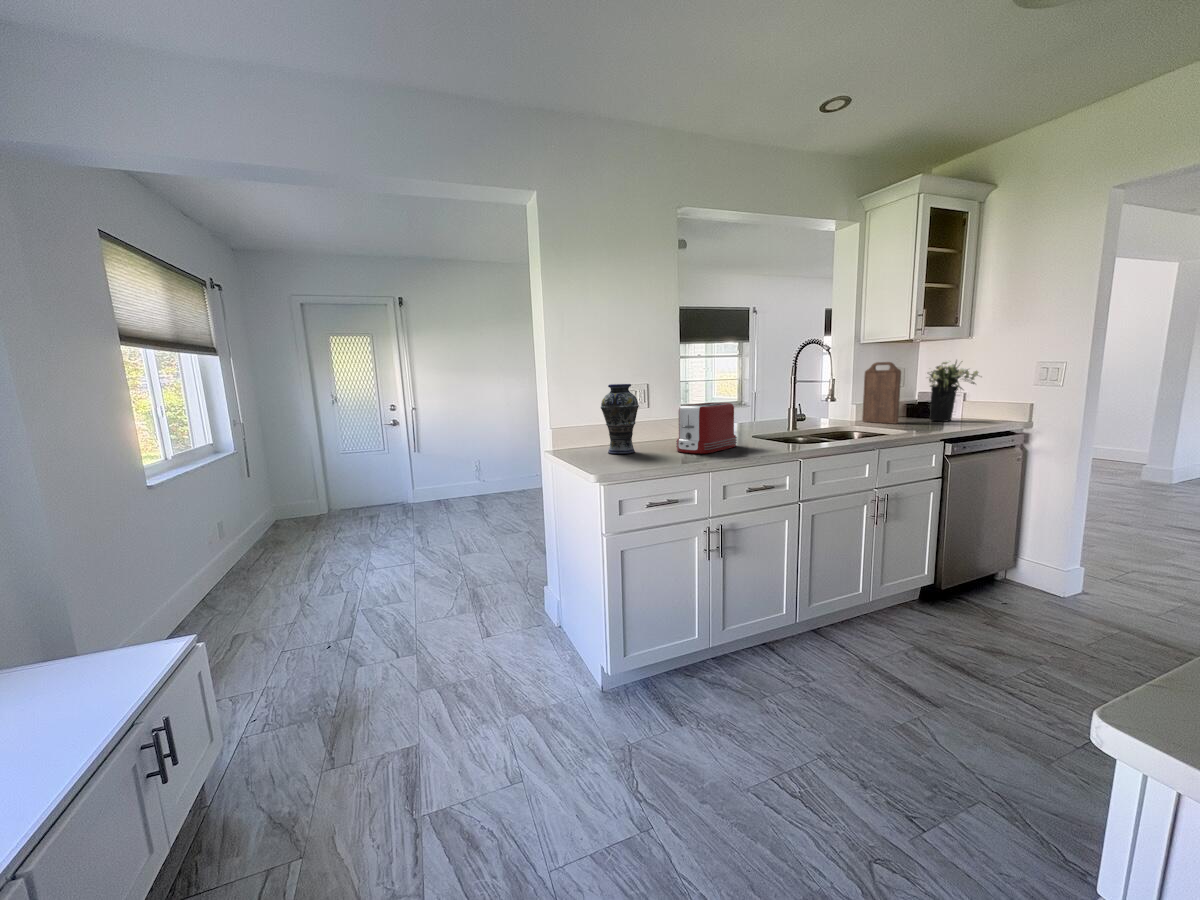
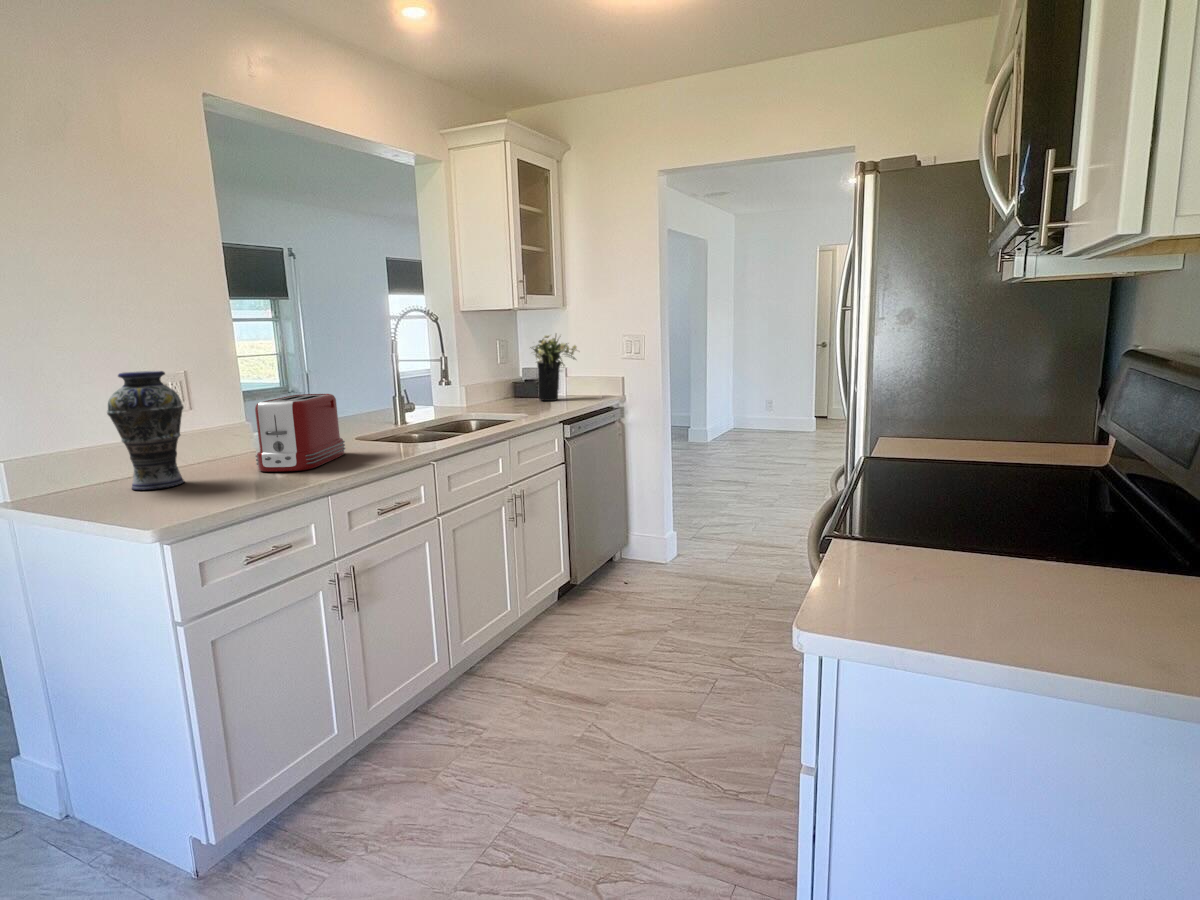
cutting board: present [862,362,901,424] -> none [470,335,512,407]

